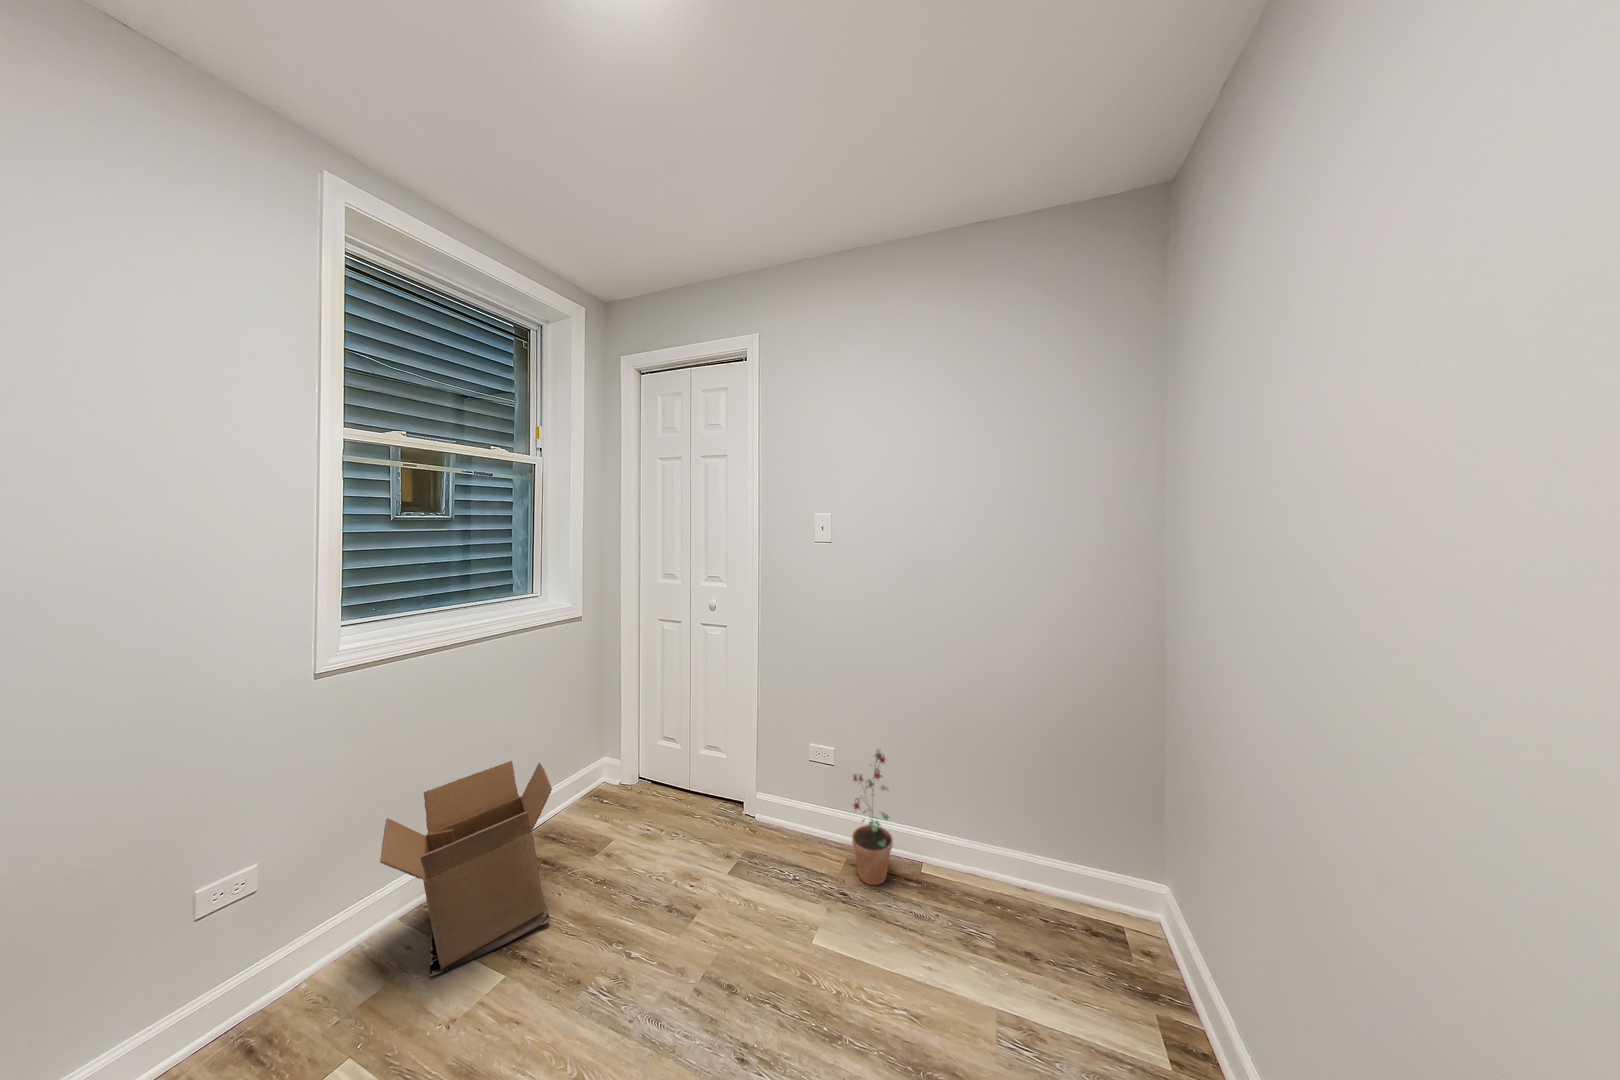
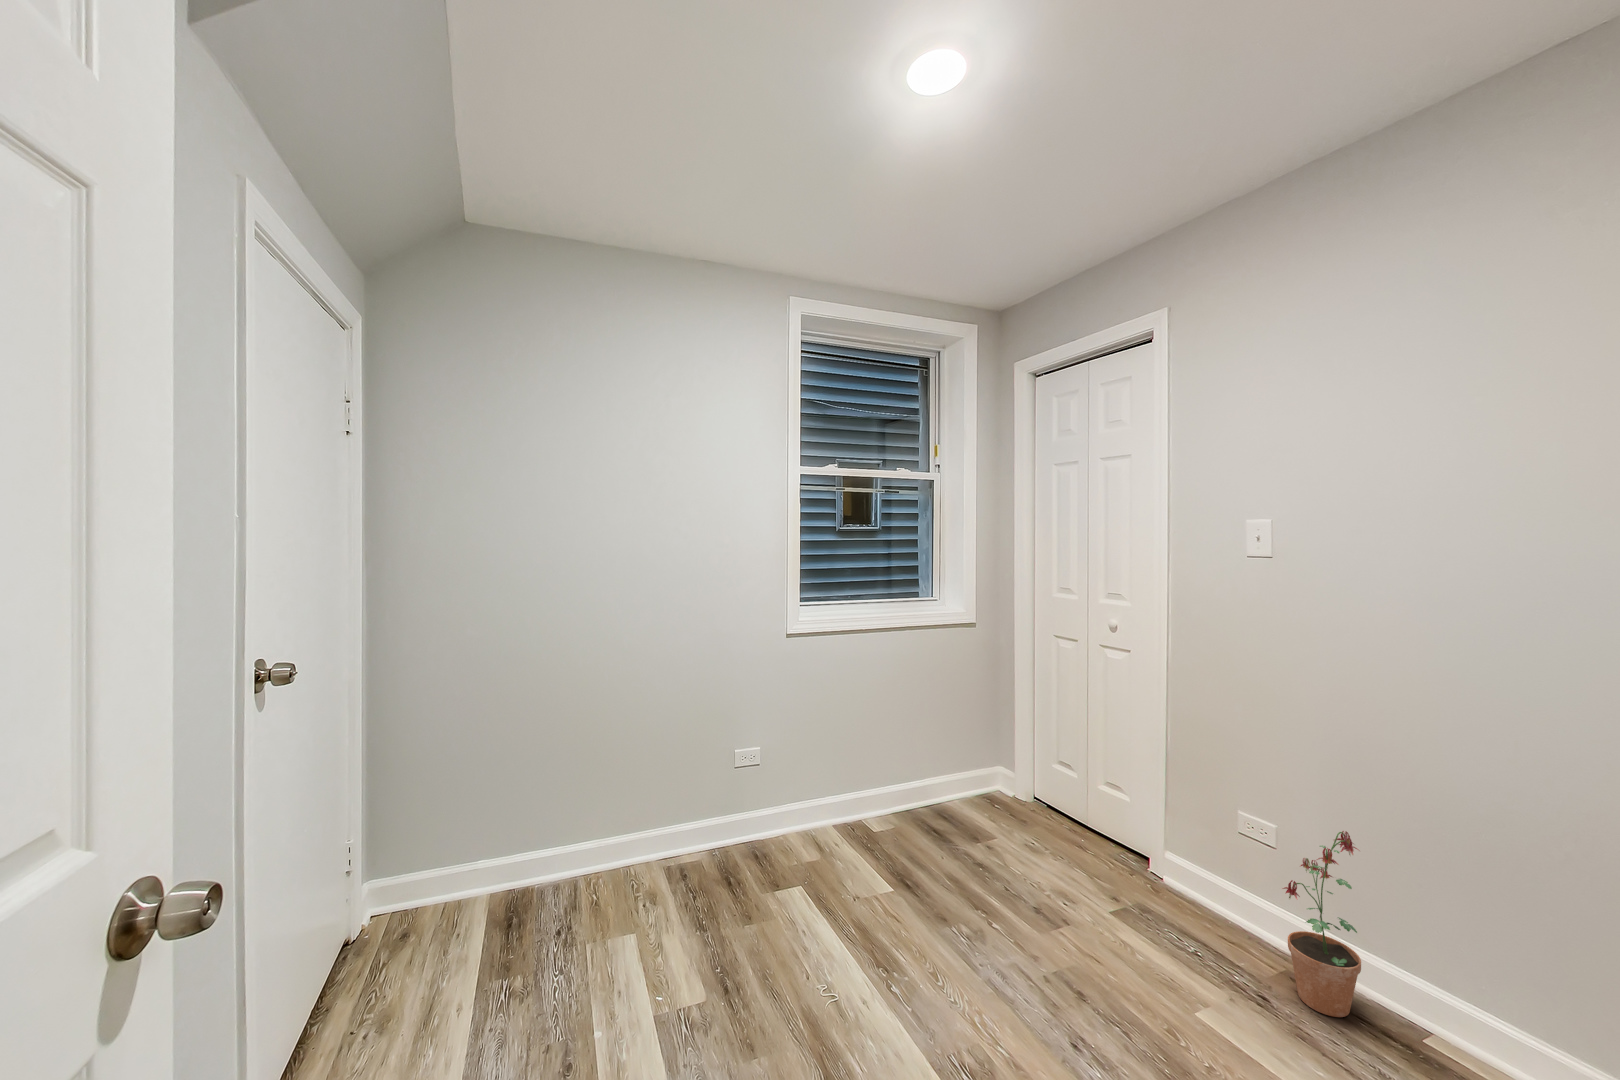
cardboard box: present [380,761,552,976] -> none [820,727,934,870]

